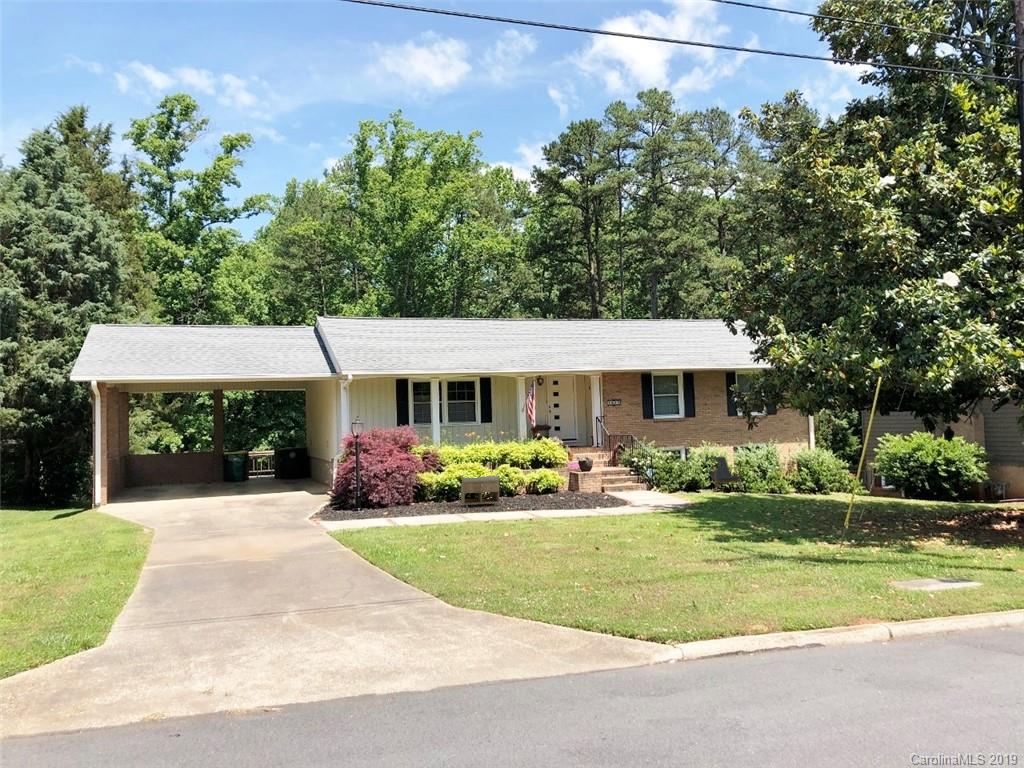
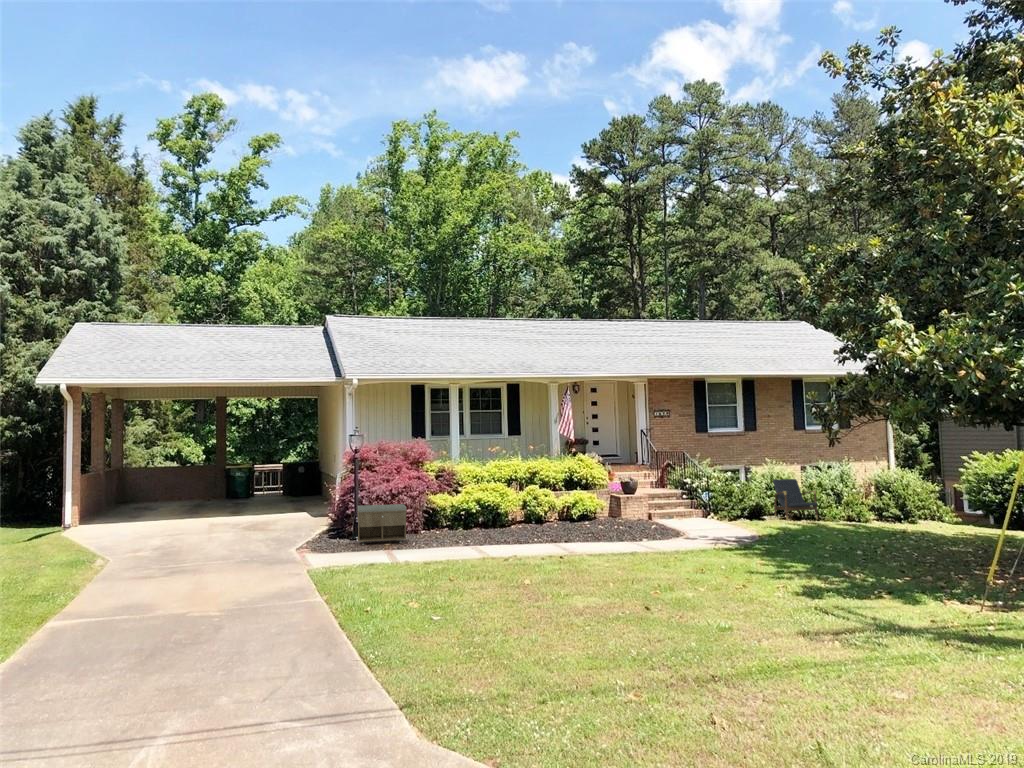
storage bench: present [460,476,499,507] -> present [357,504,406,545]

